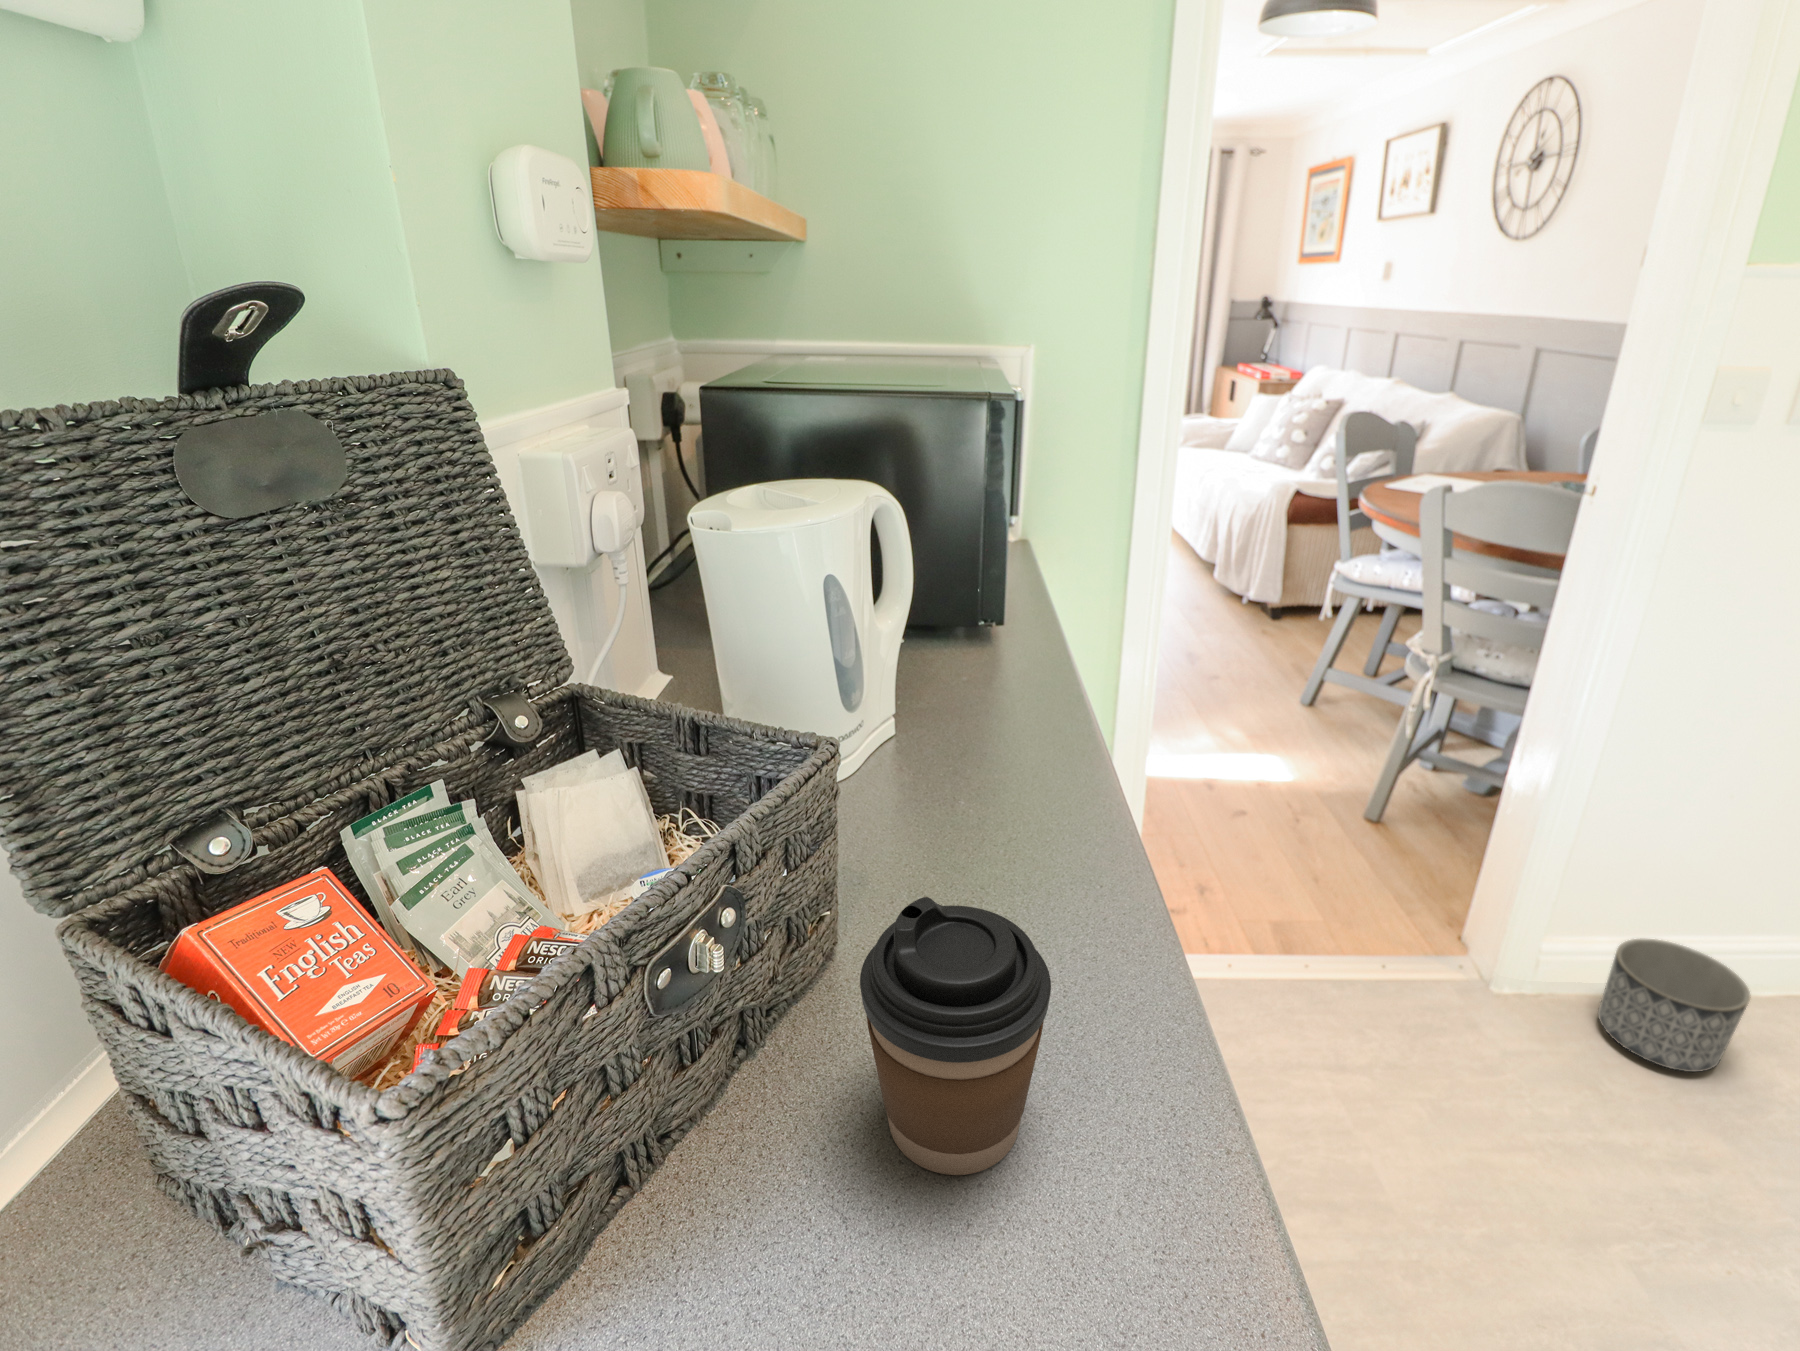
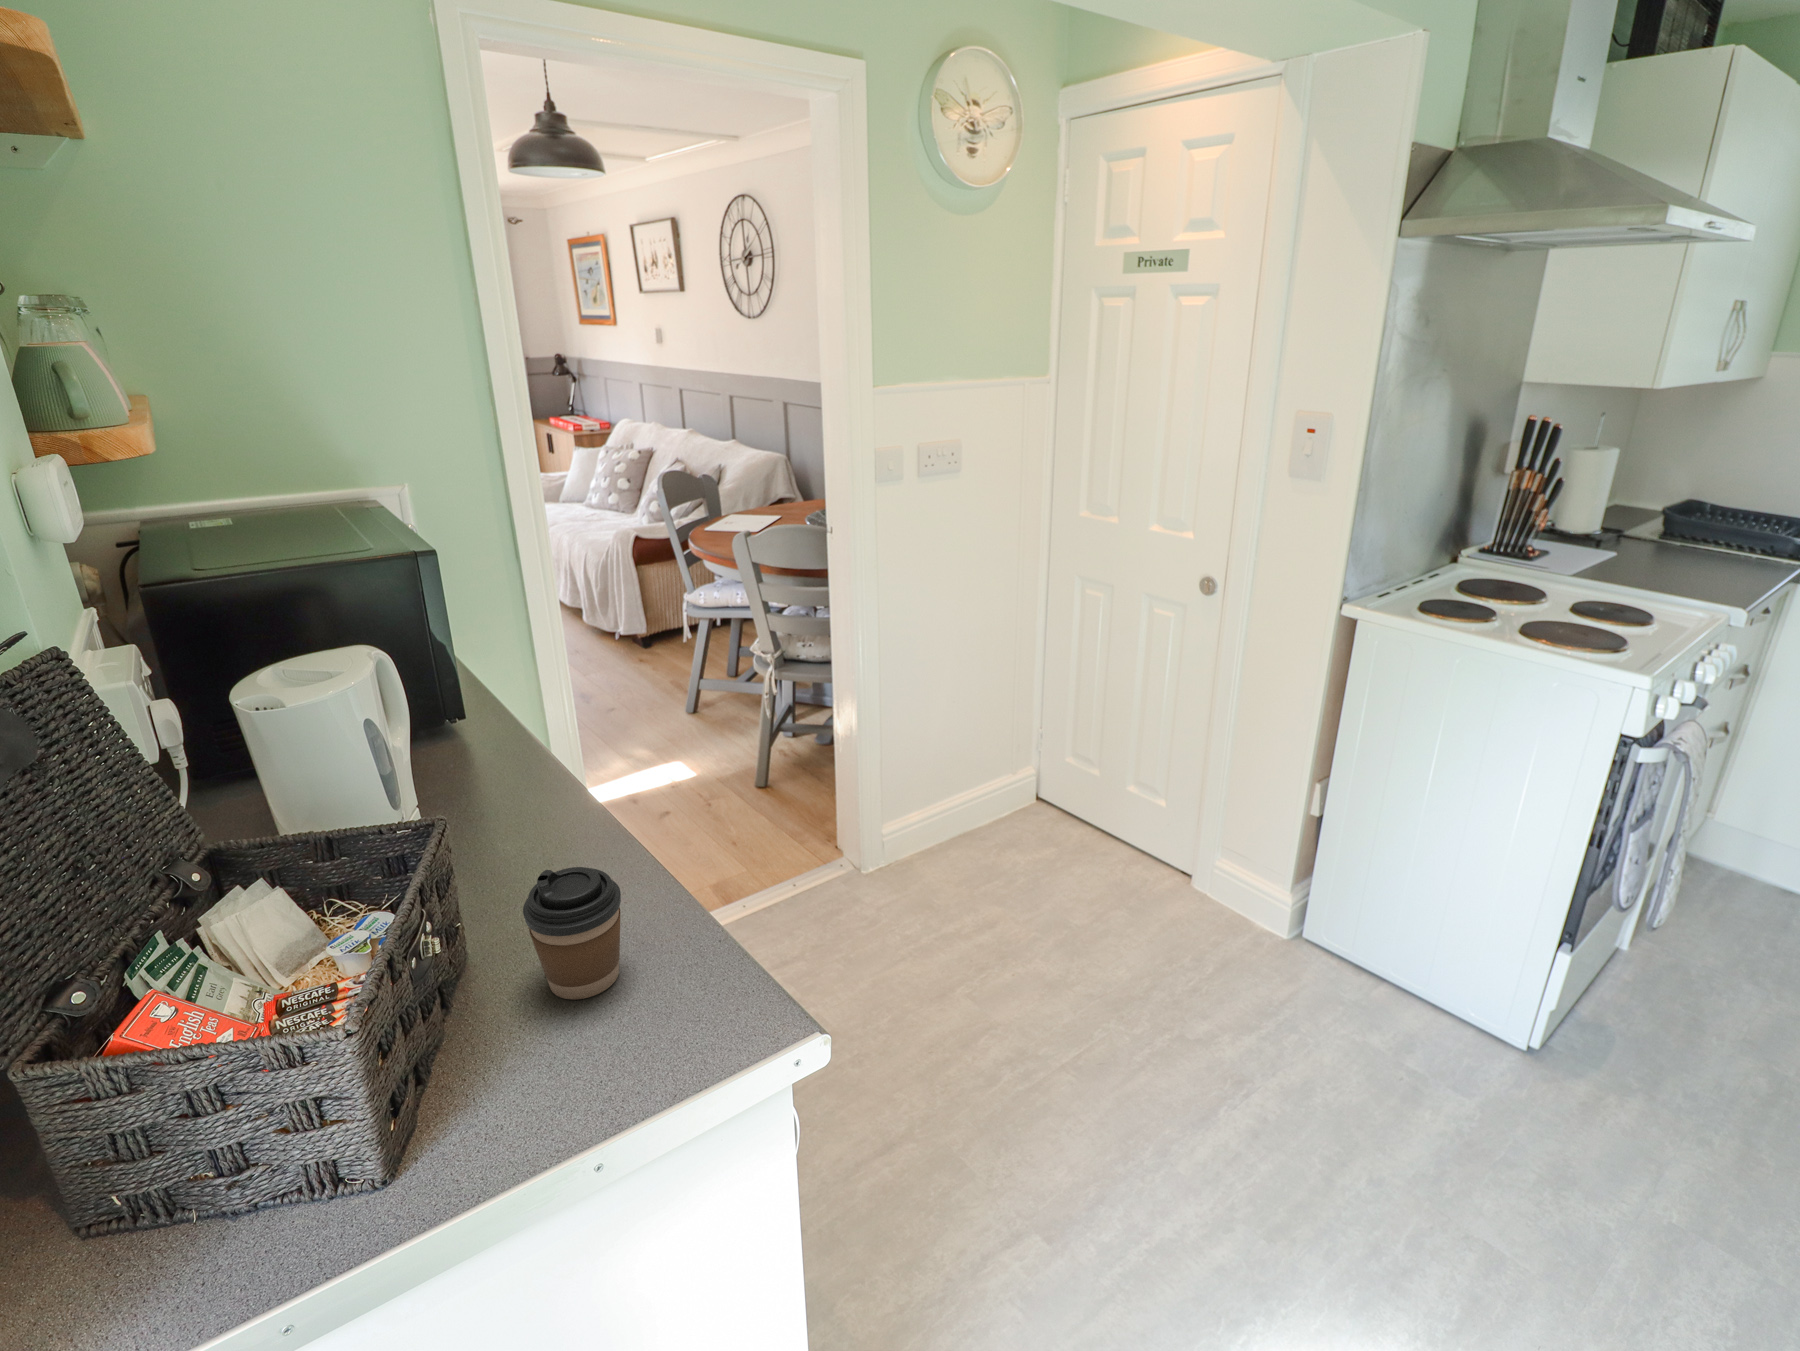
planter: present [1598,939,1751,1072] -> none [915,803,980,880]

